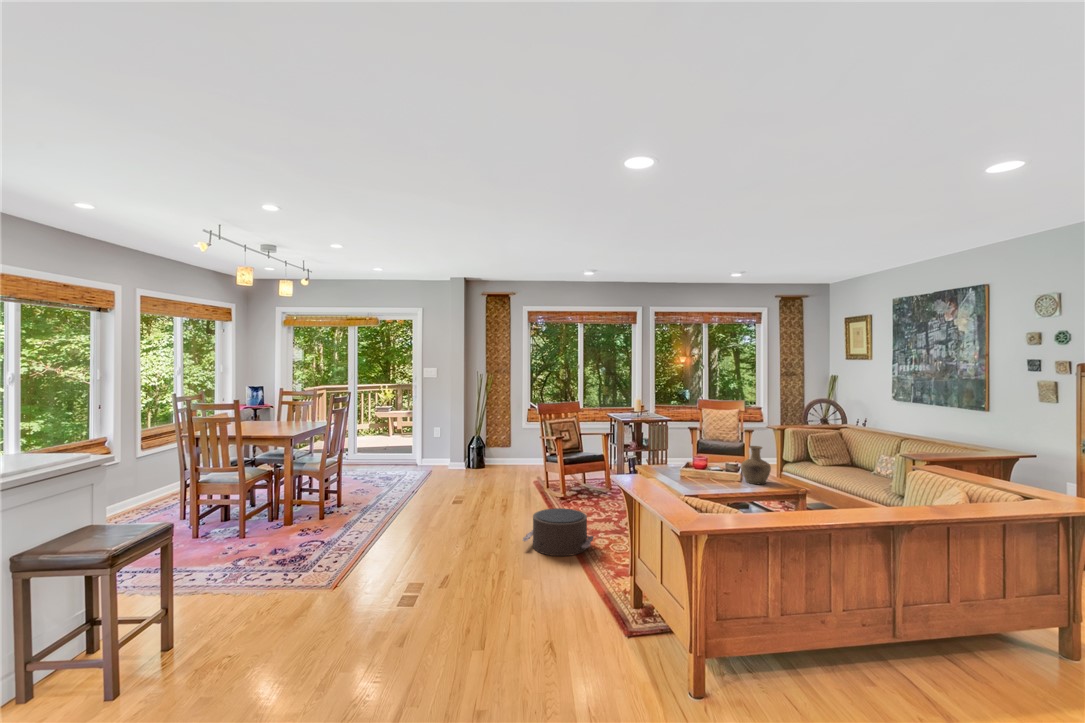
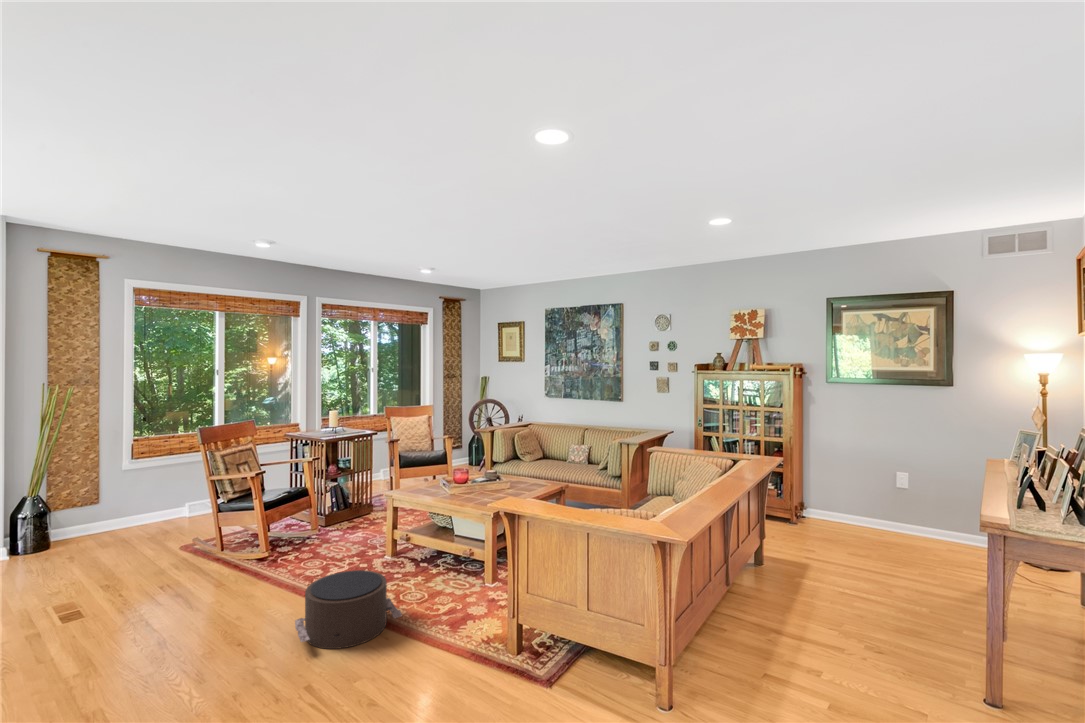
vase: present [741,446,771,484] -> none [509,450,537,489]

